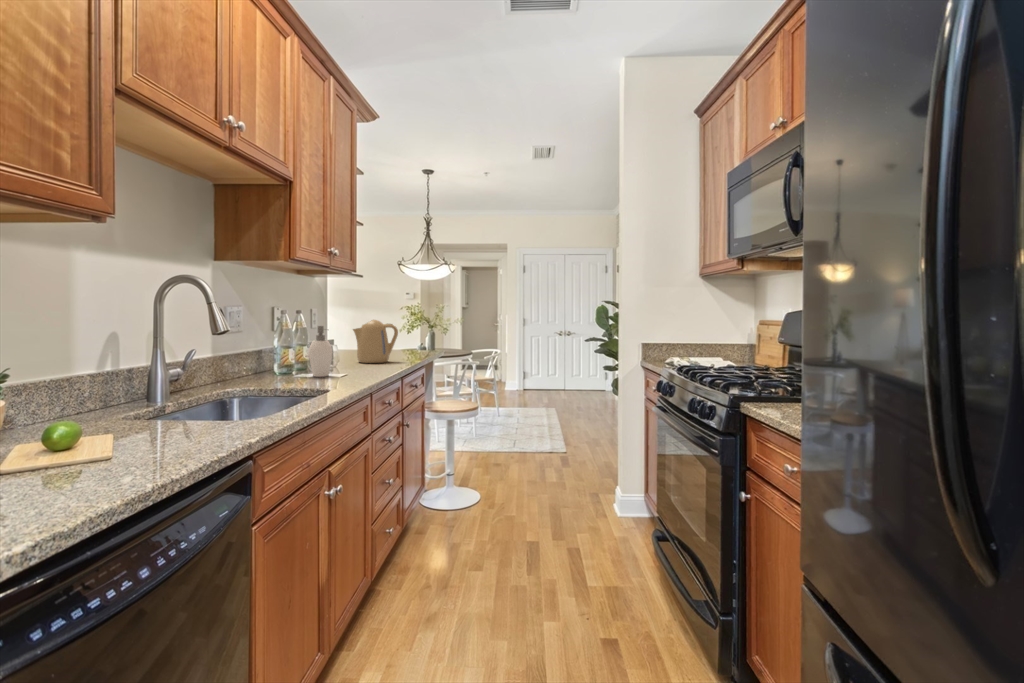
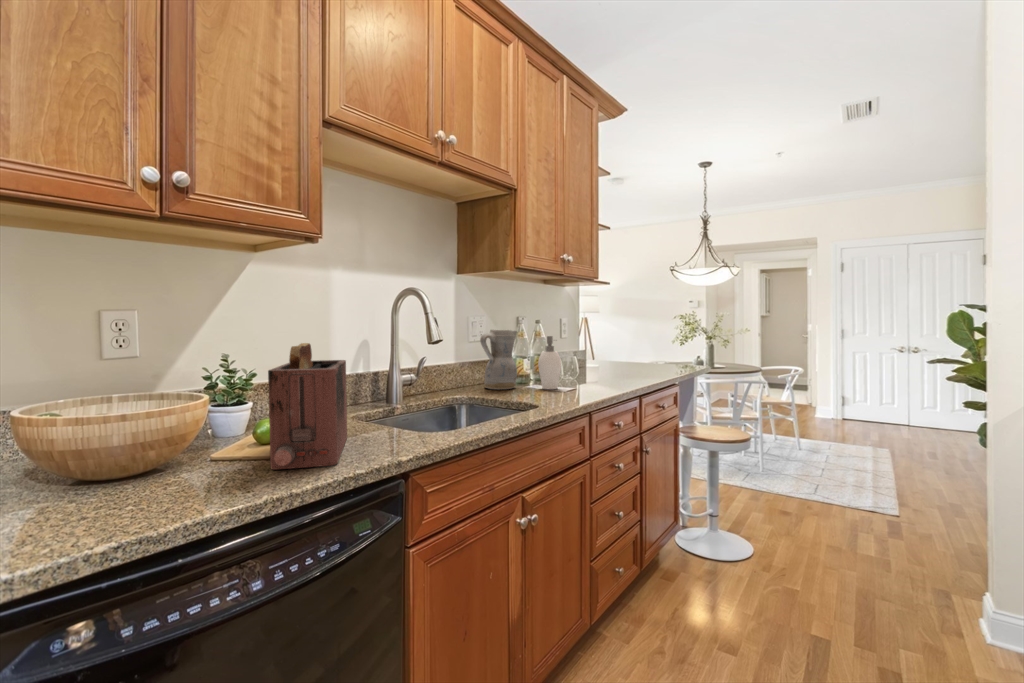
ceramic pitcher: none [246,319,285,380] -> present [480,329,517,389]
kettle: present [353,320,398,363] -> none [596,329,646,377]
toaster: none [85,335,186,467] -> present [268,343,347,470]

